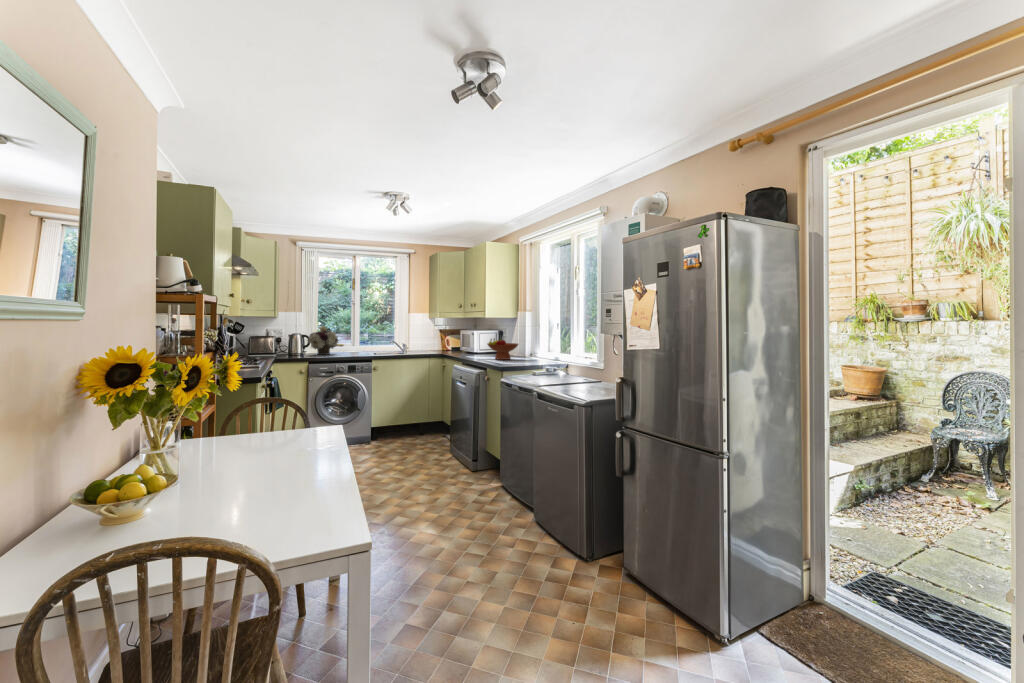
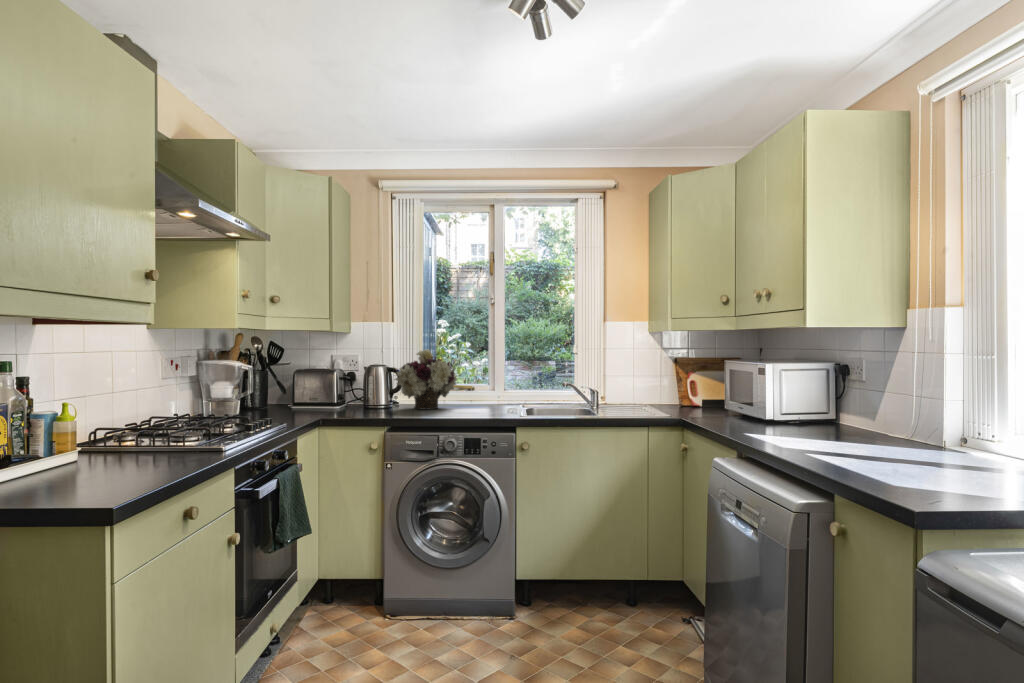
fruit bowl: present [487,339,518,360] -> none [818,387,937,457]

